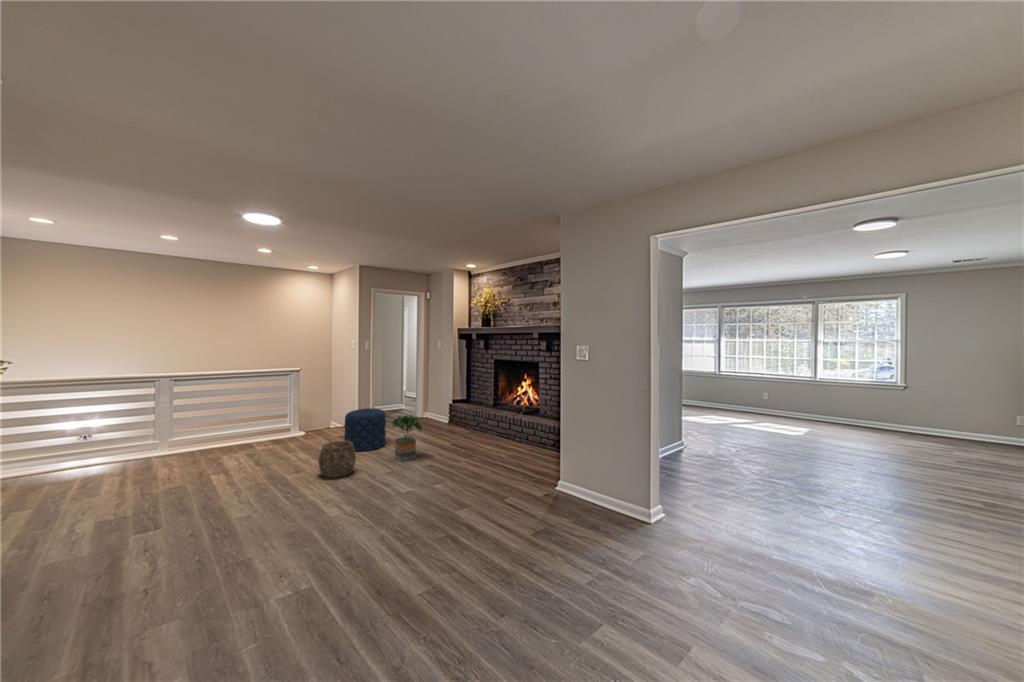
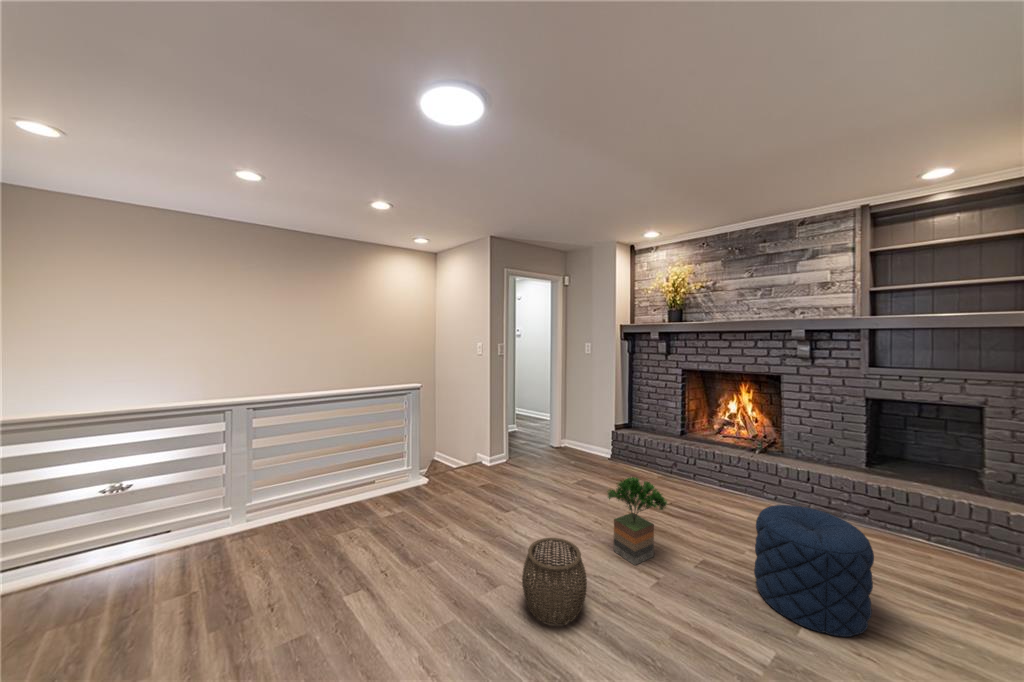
pouf: present [344,408,386,451] -> present [754,505,874,637]

